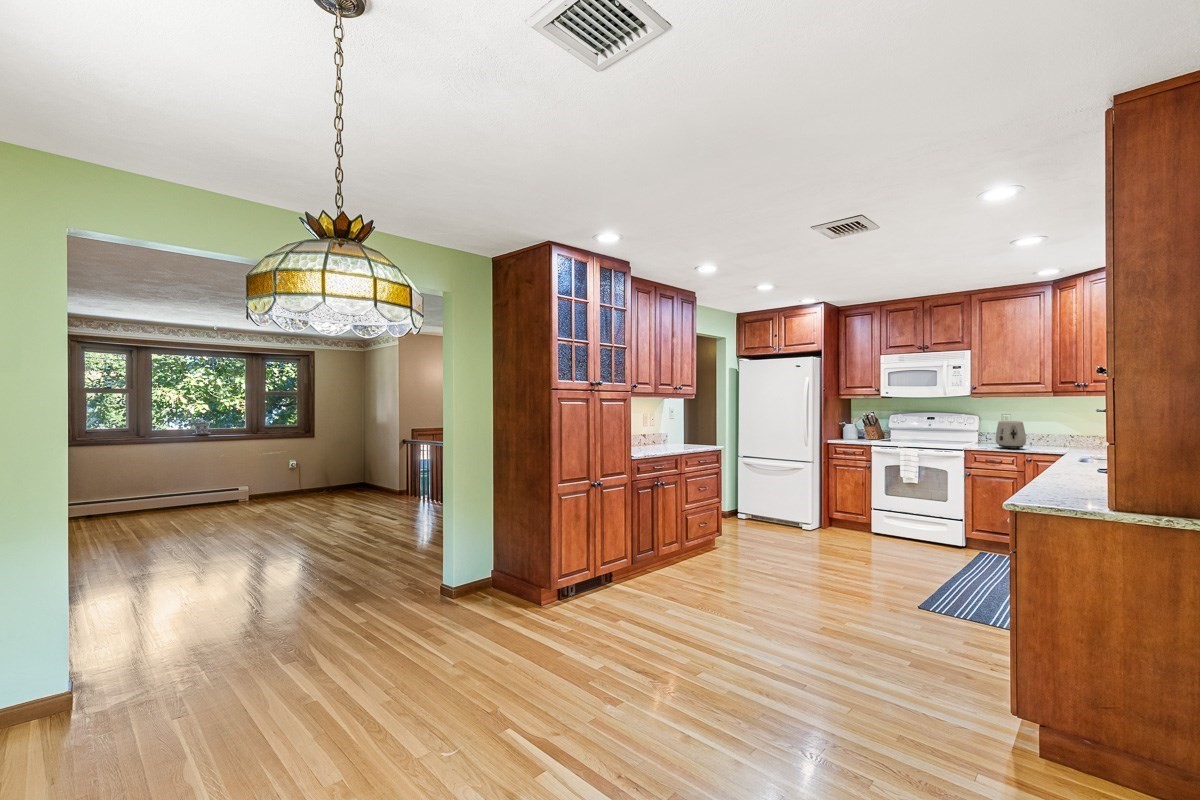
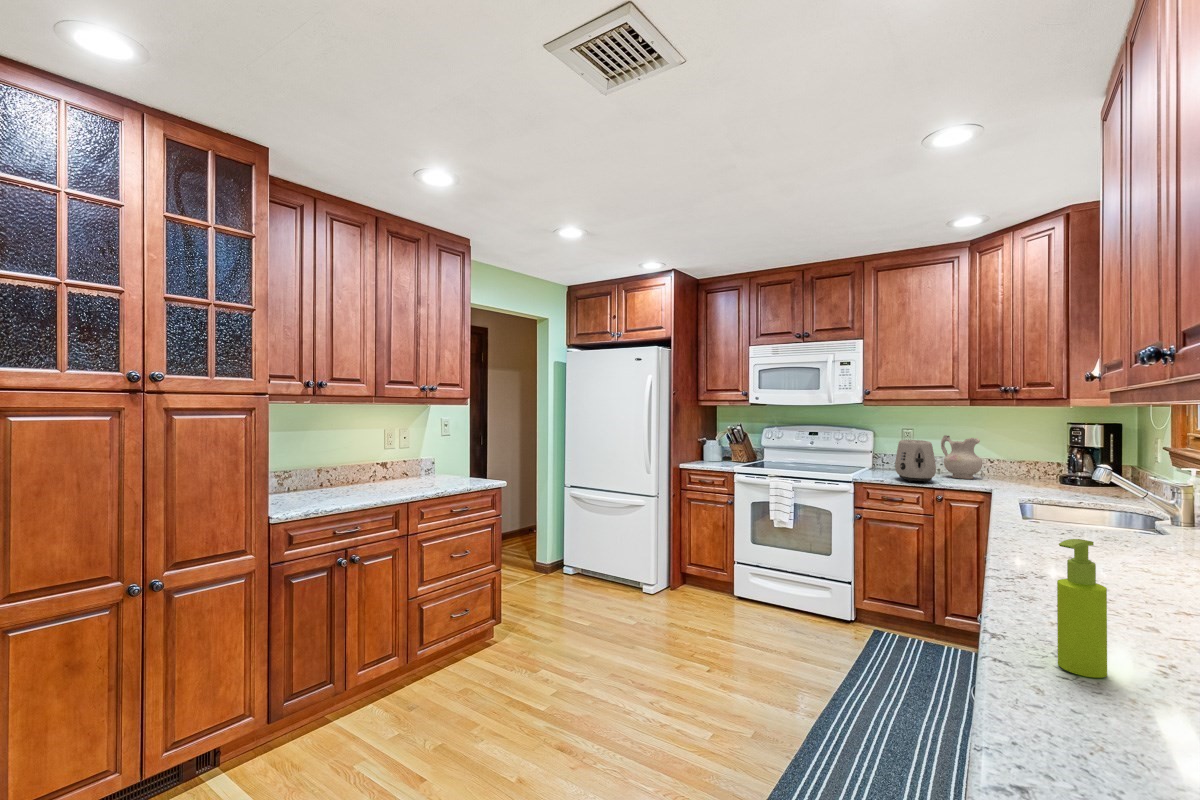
ceramic pitcher: none [1031,418,1063,448] -> present [941,435,982,479]
soap dispenser: none [1057,440,1076,488] -> present [1057,539,1107,678]

